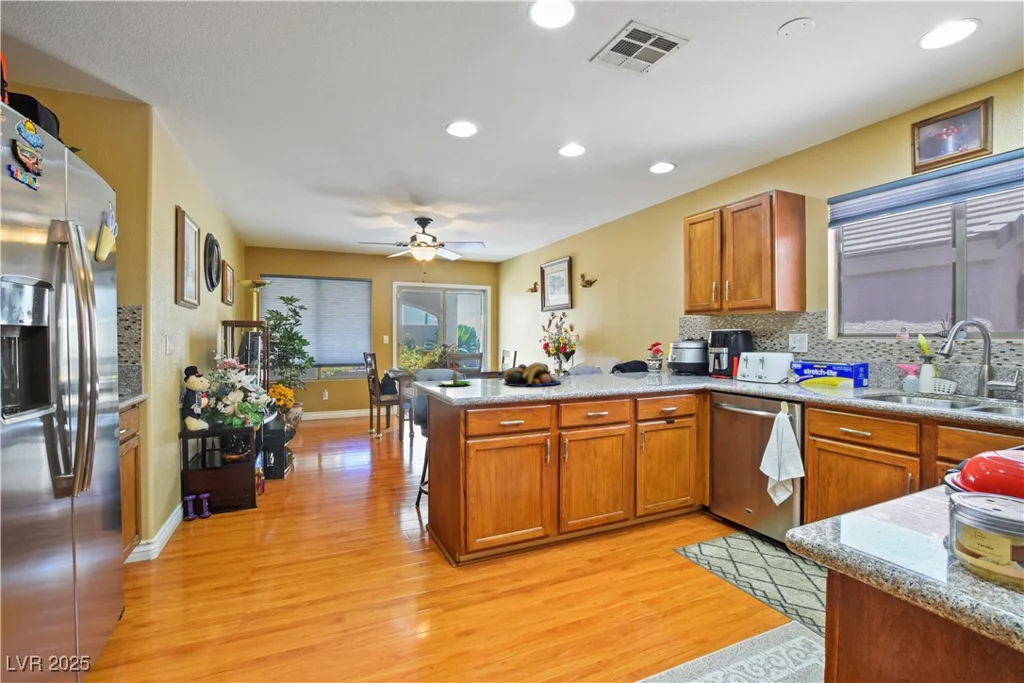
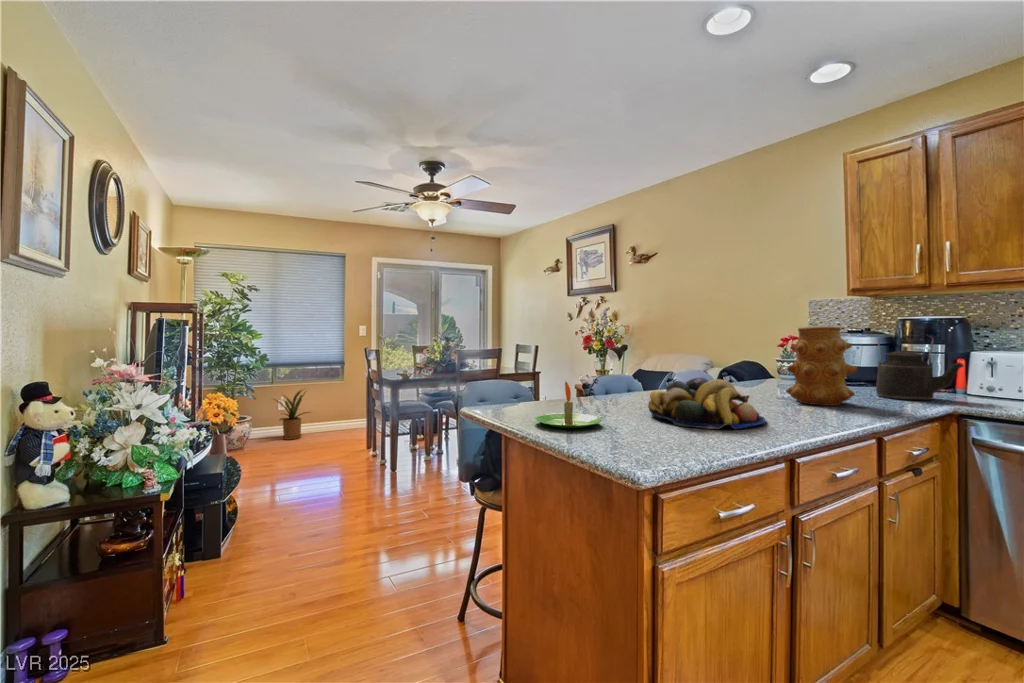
vase: none [603,333,639,379] -> present [786,326,858,405]
kettle: none [670,339,713,378] -> present [876,336,964,400]
house plant: none [312,383,348,421] -> present [276,390,310,440]

